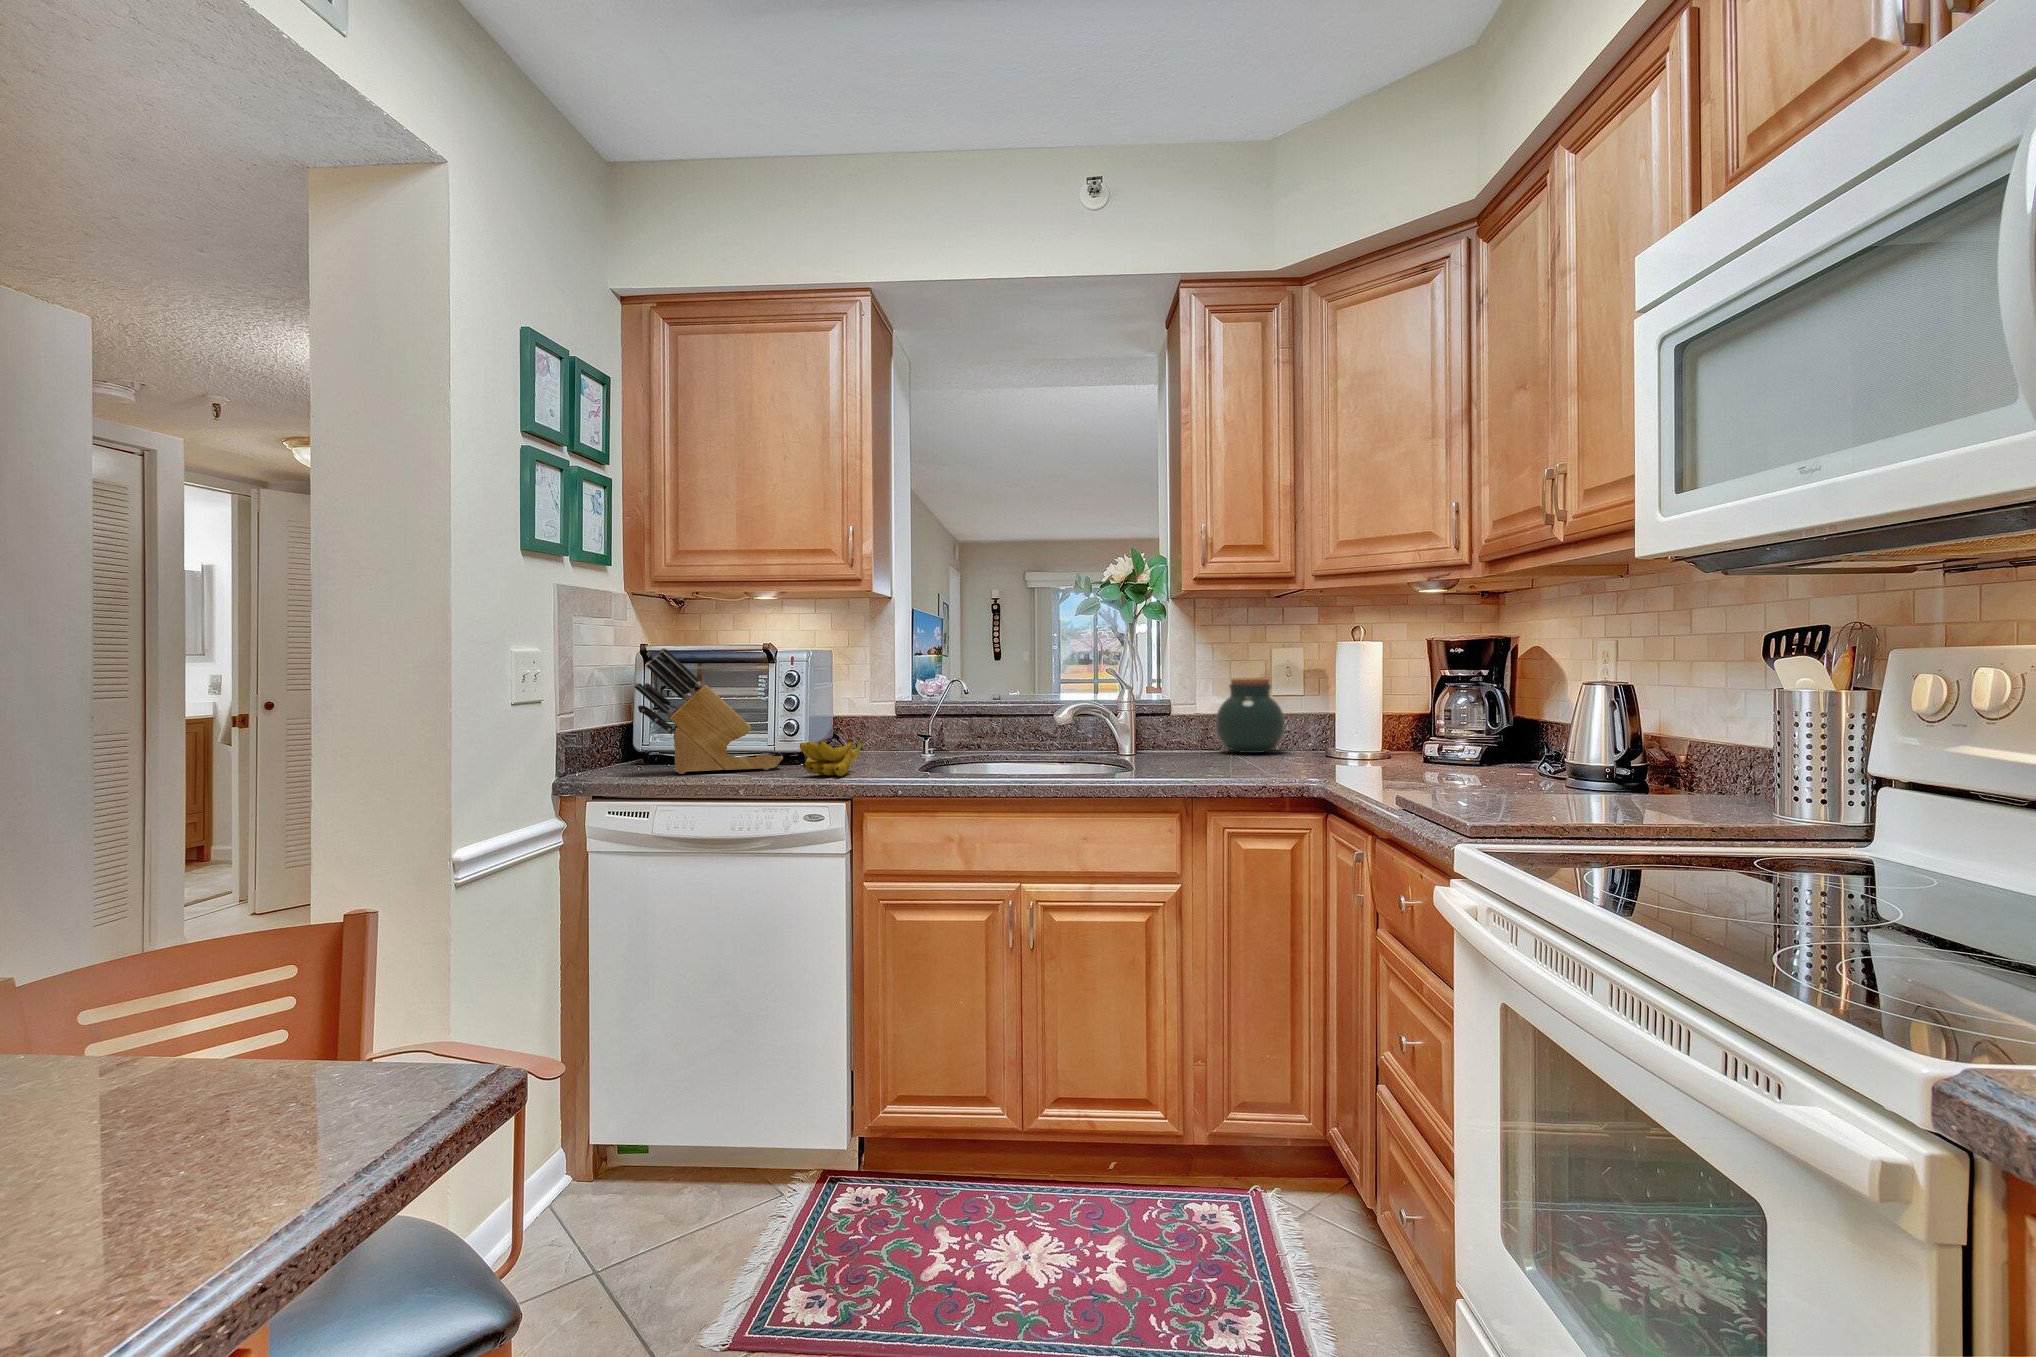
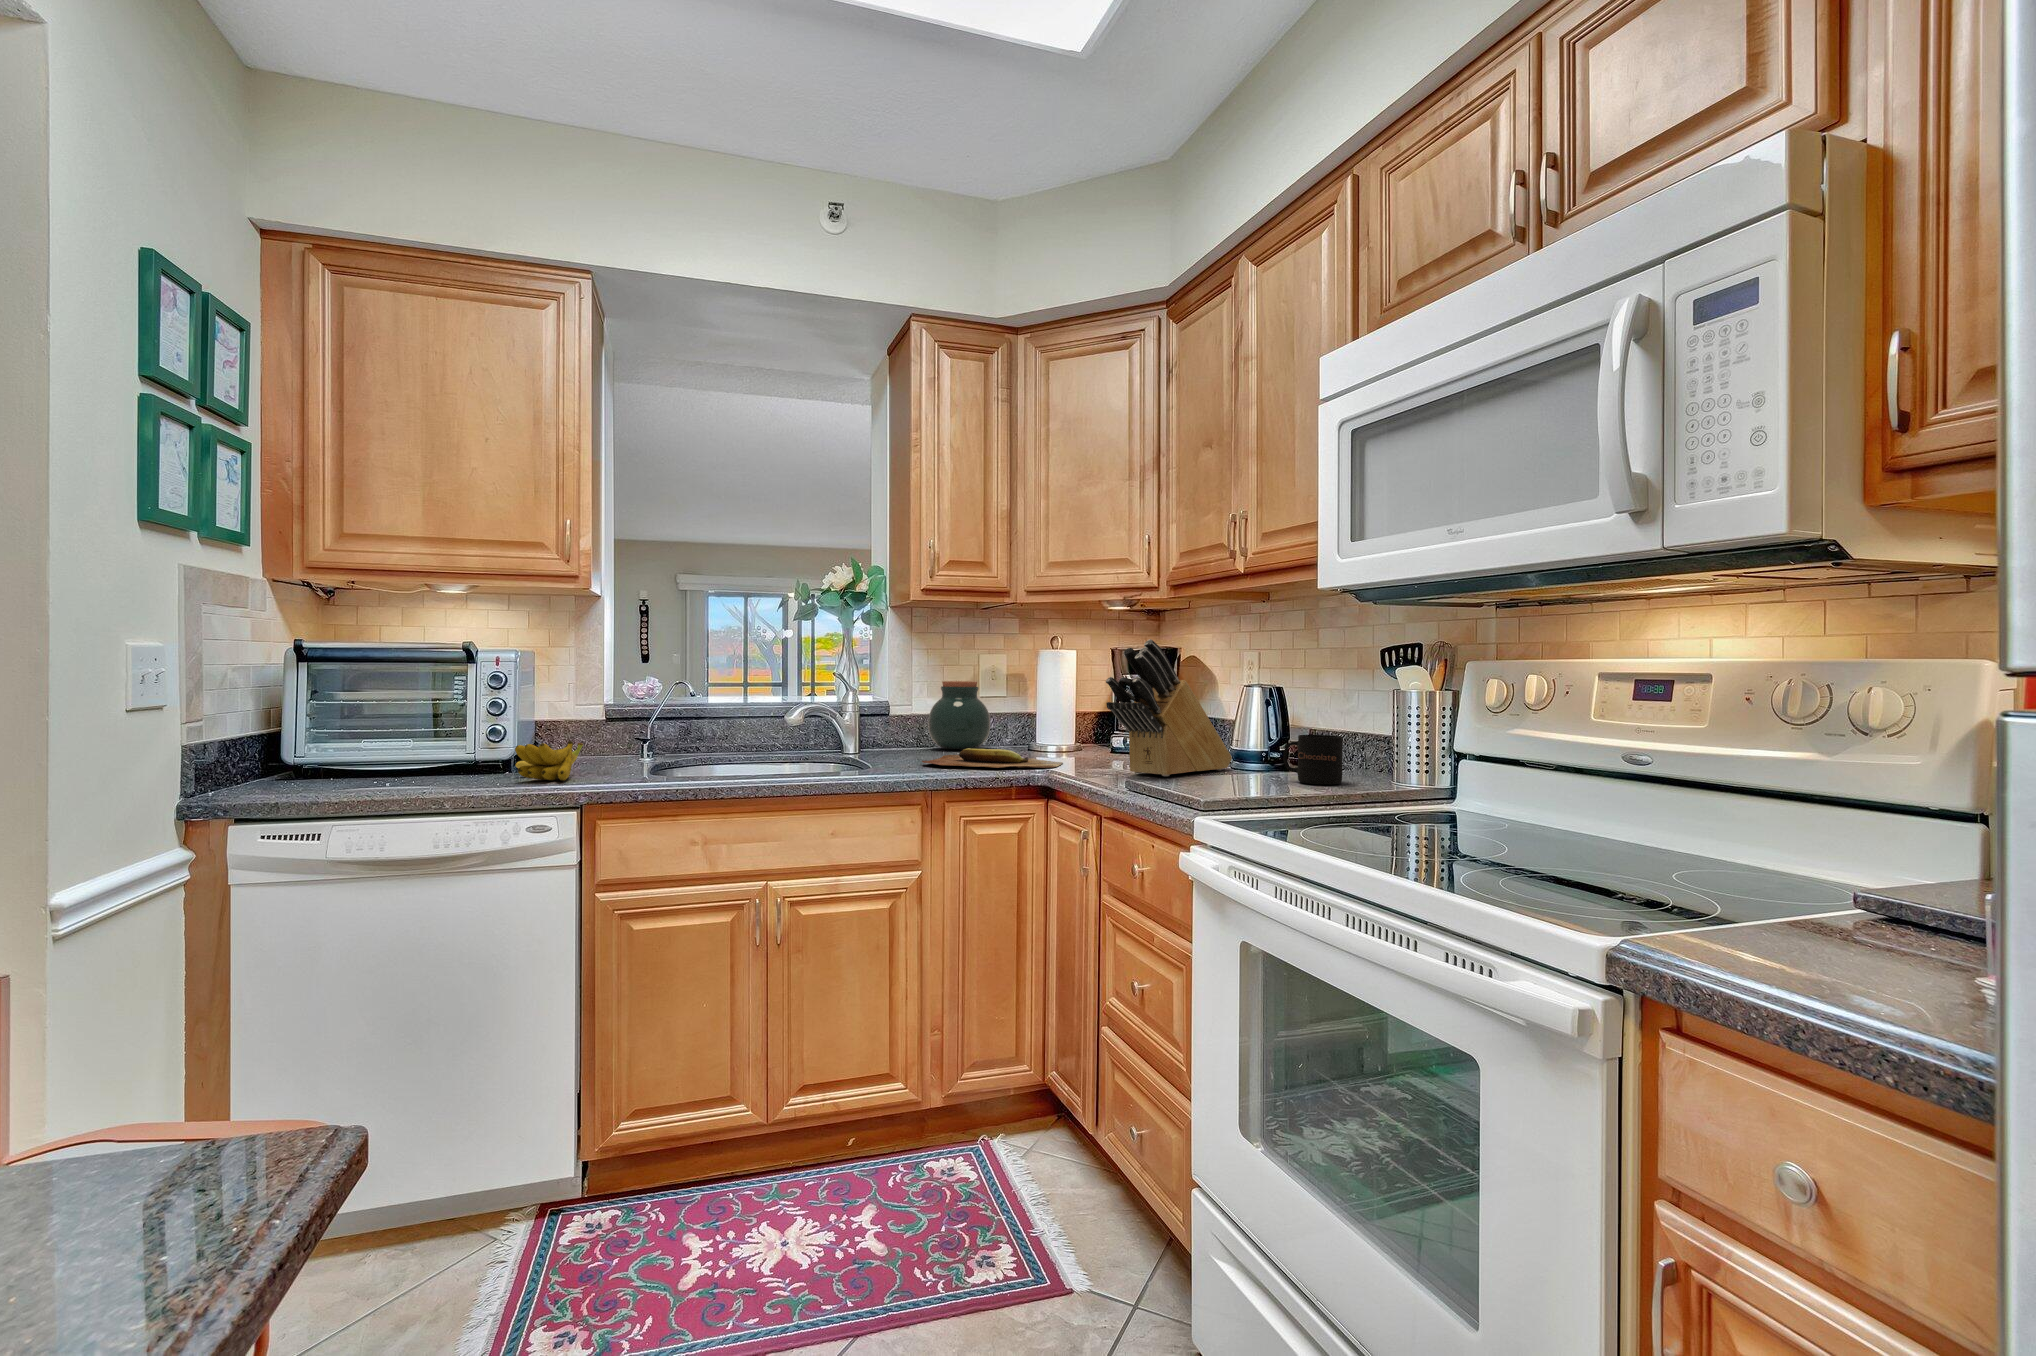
knife block: present [634,648,783,774] -> present [1106,639,1232,776]
mug: none [1624,745,1711,811] -> present [1283,735,1343,784]
cutting board: none [1189,753,1353,777] -> present [922,748,1062,768]

